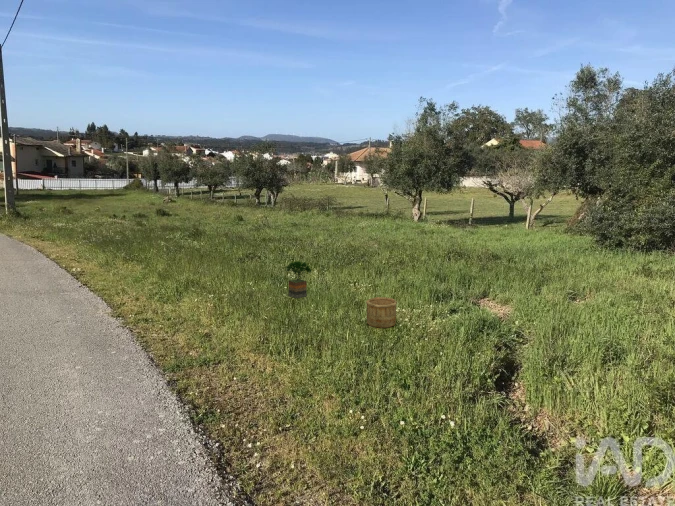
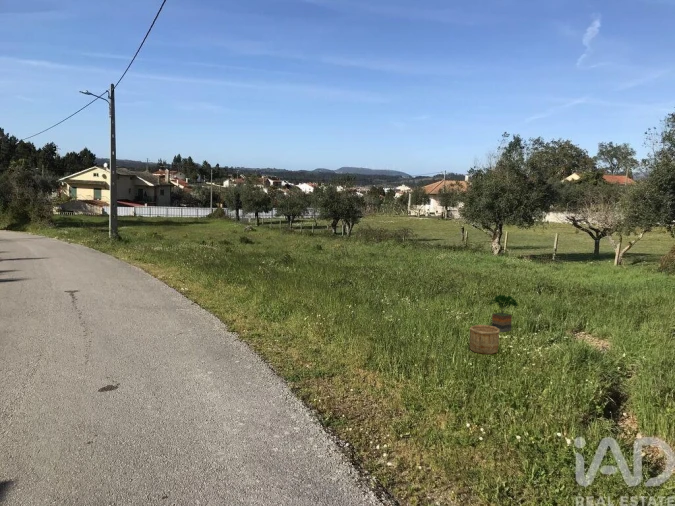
potted tree: present [286,261,311,298] -> present [490,295,518,332]

